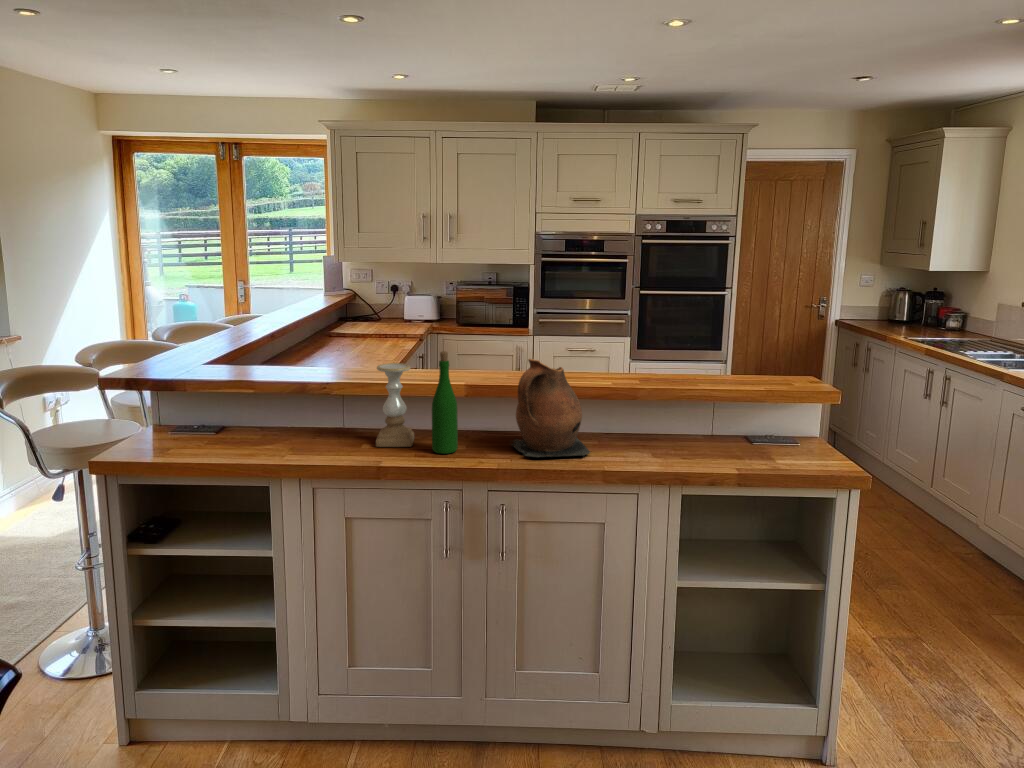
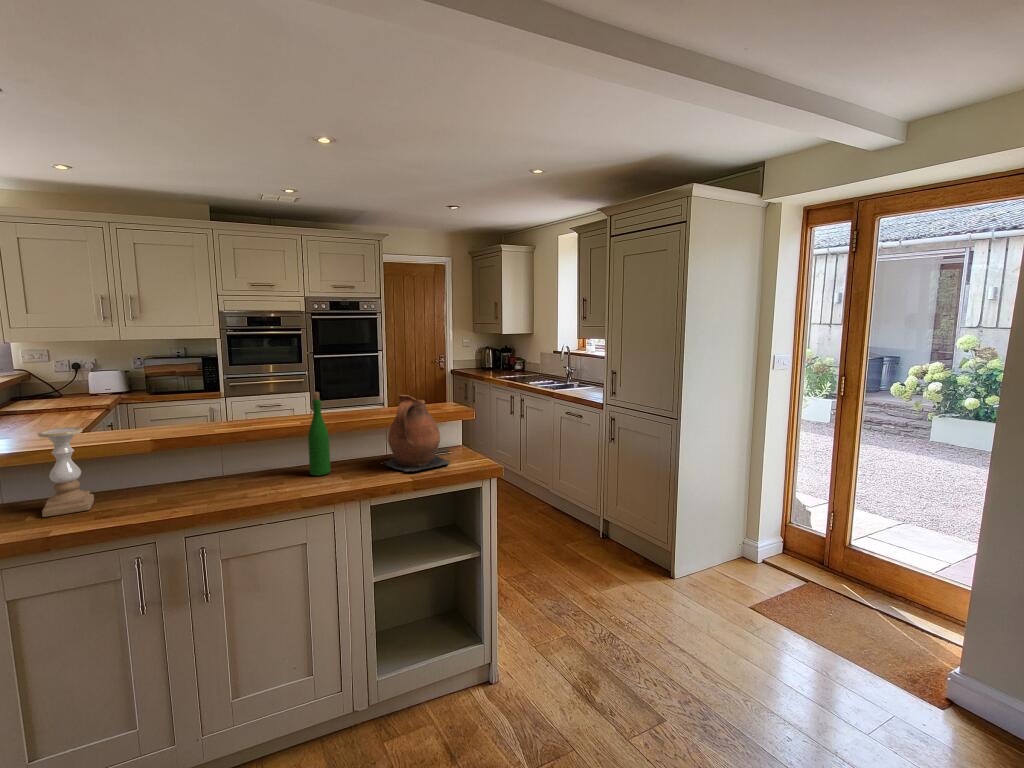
wine bottle: present [432,351,458,454] -> present [308,392,331,476]
ceramic pitcher: present [512,359,590,457] -> present [384,395,450,472]

